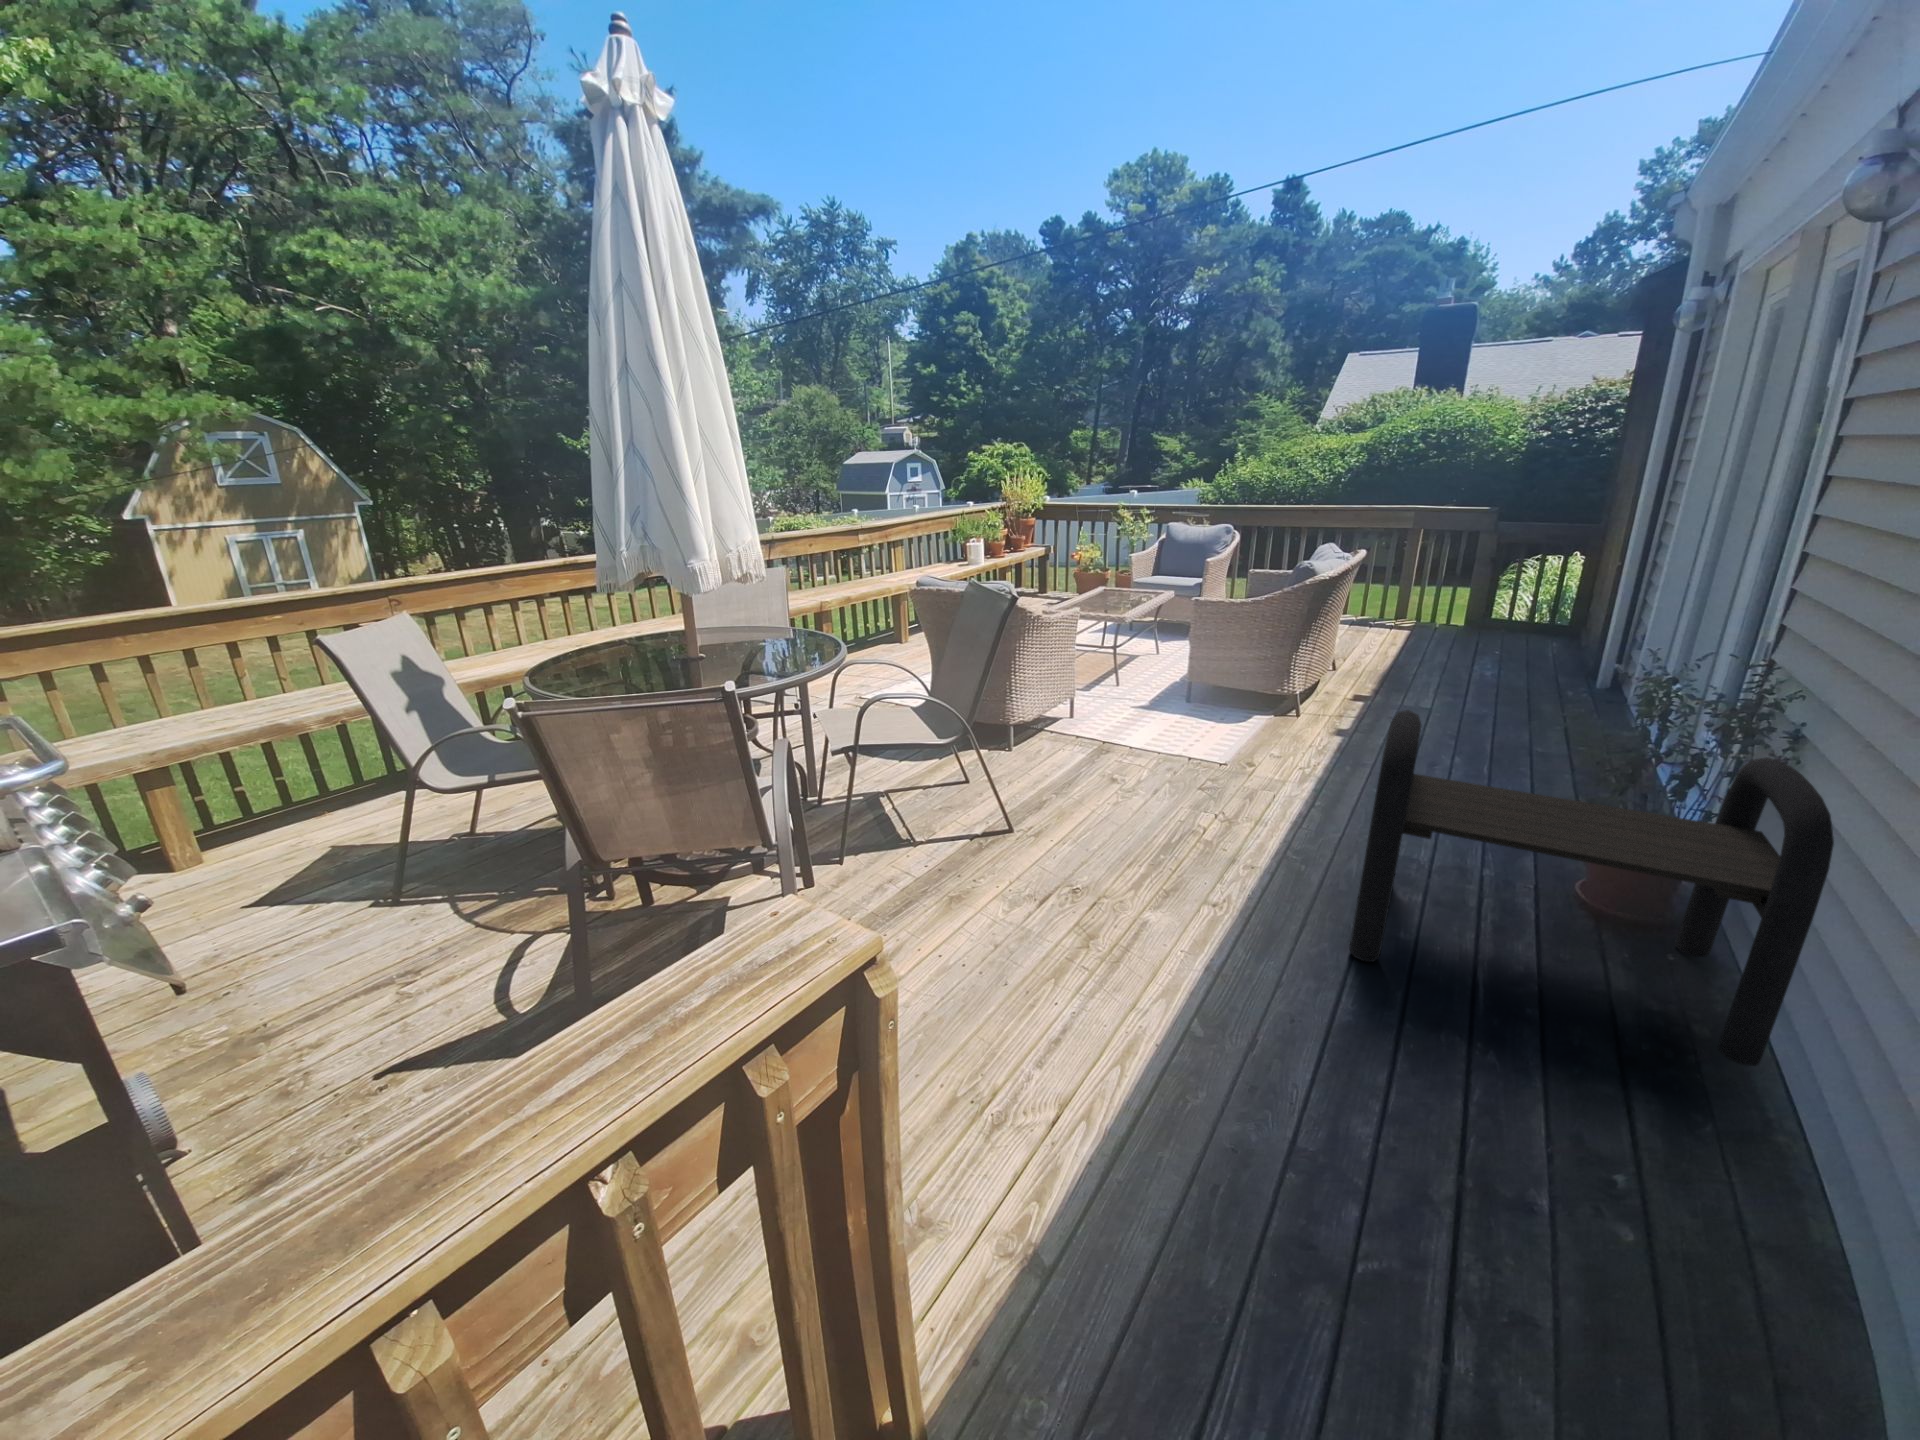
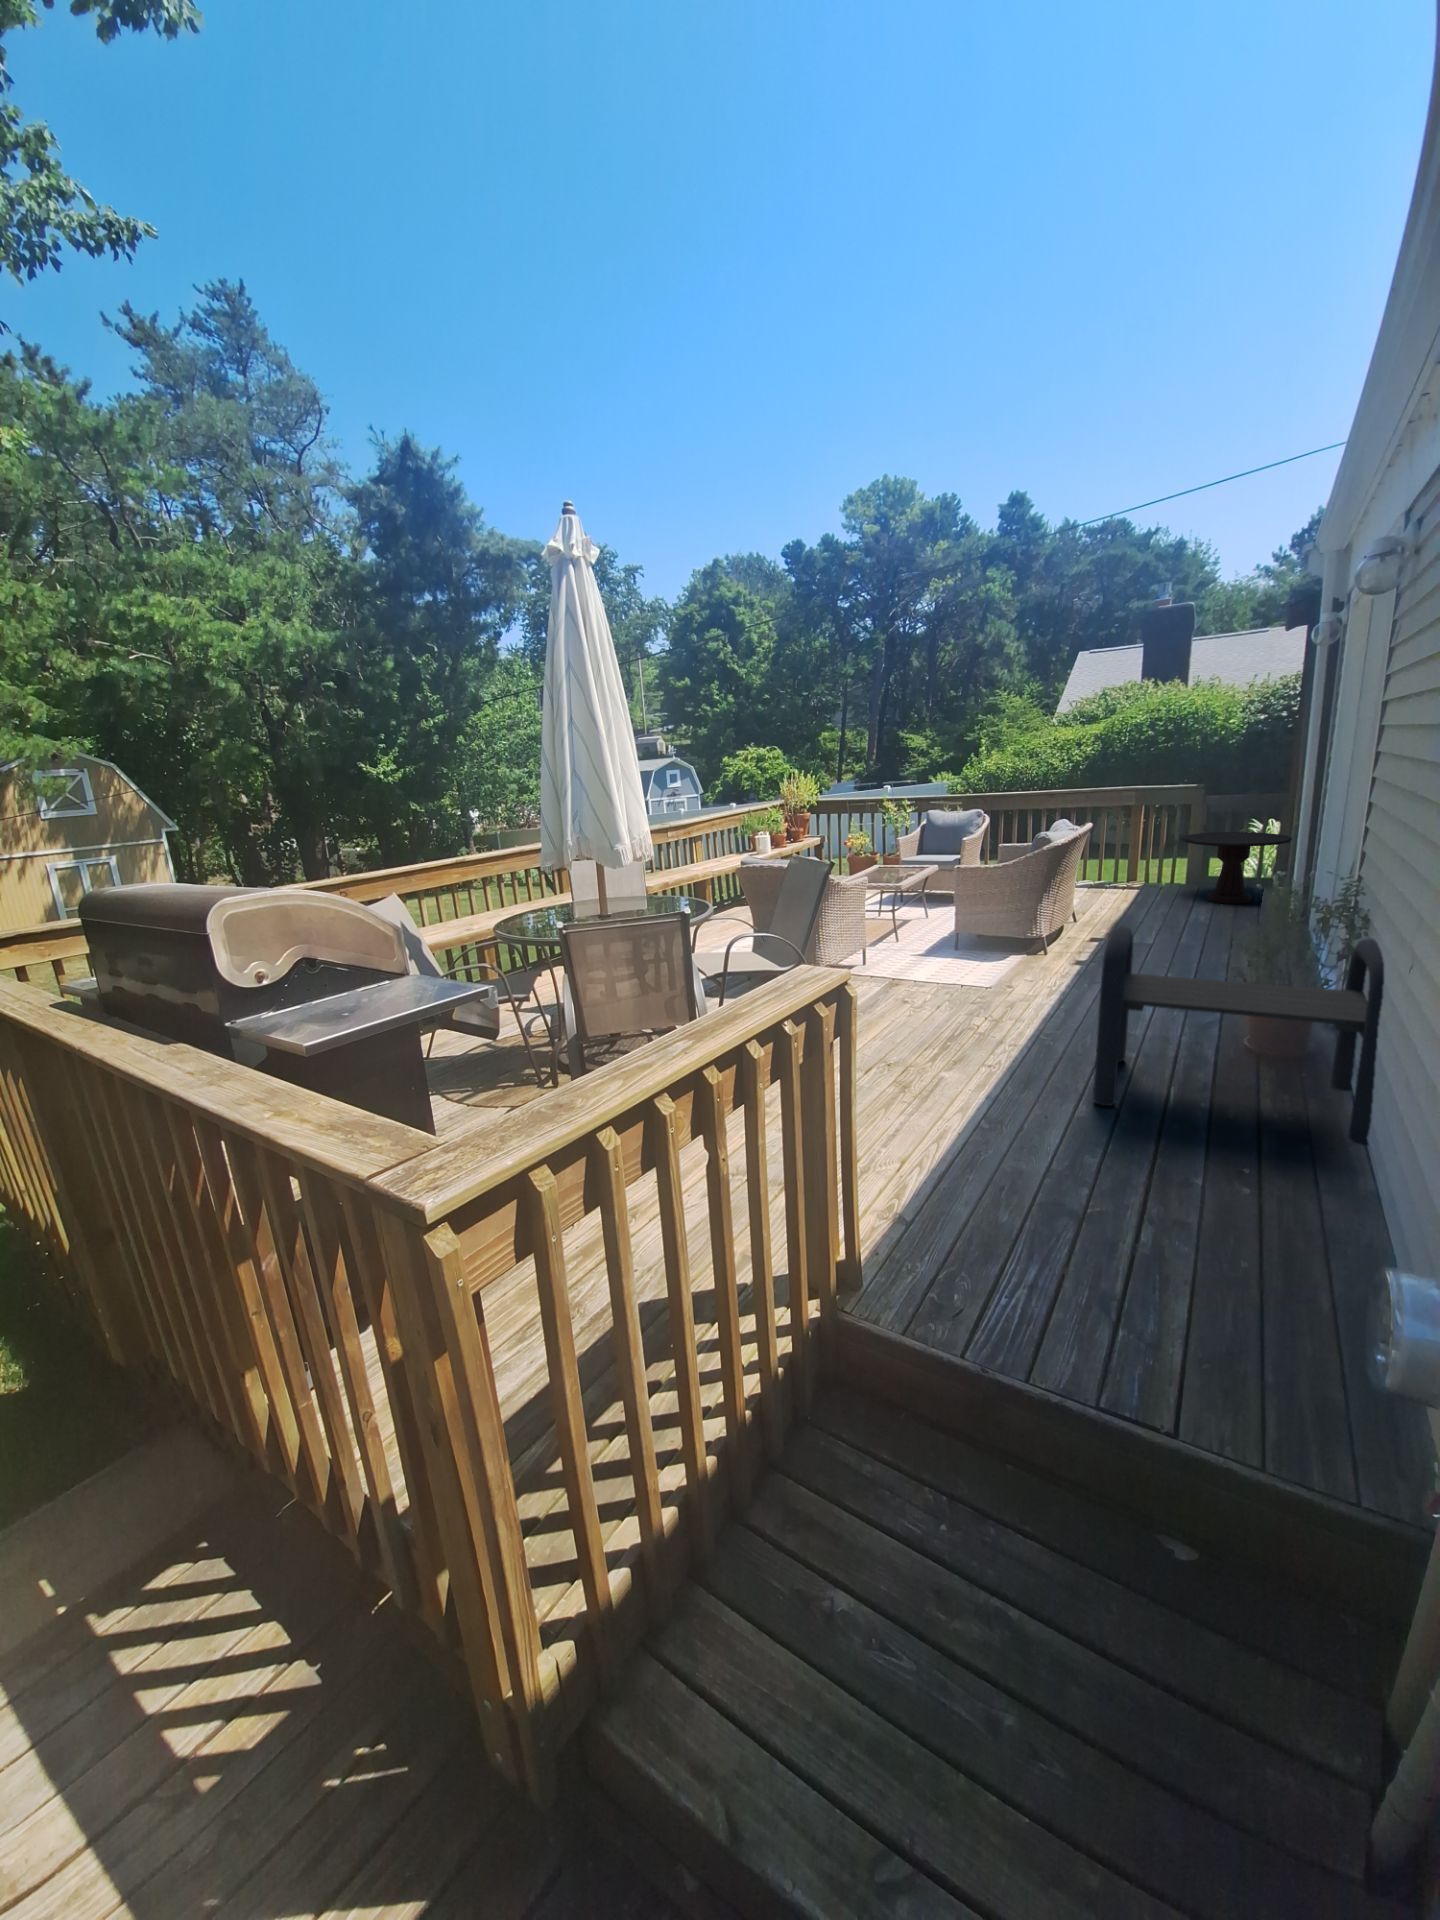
side table: none [1460,567,1594,654] -> present [1181,832,1292,904]

